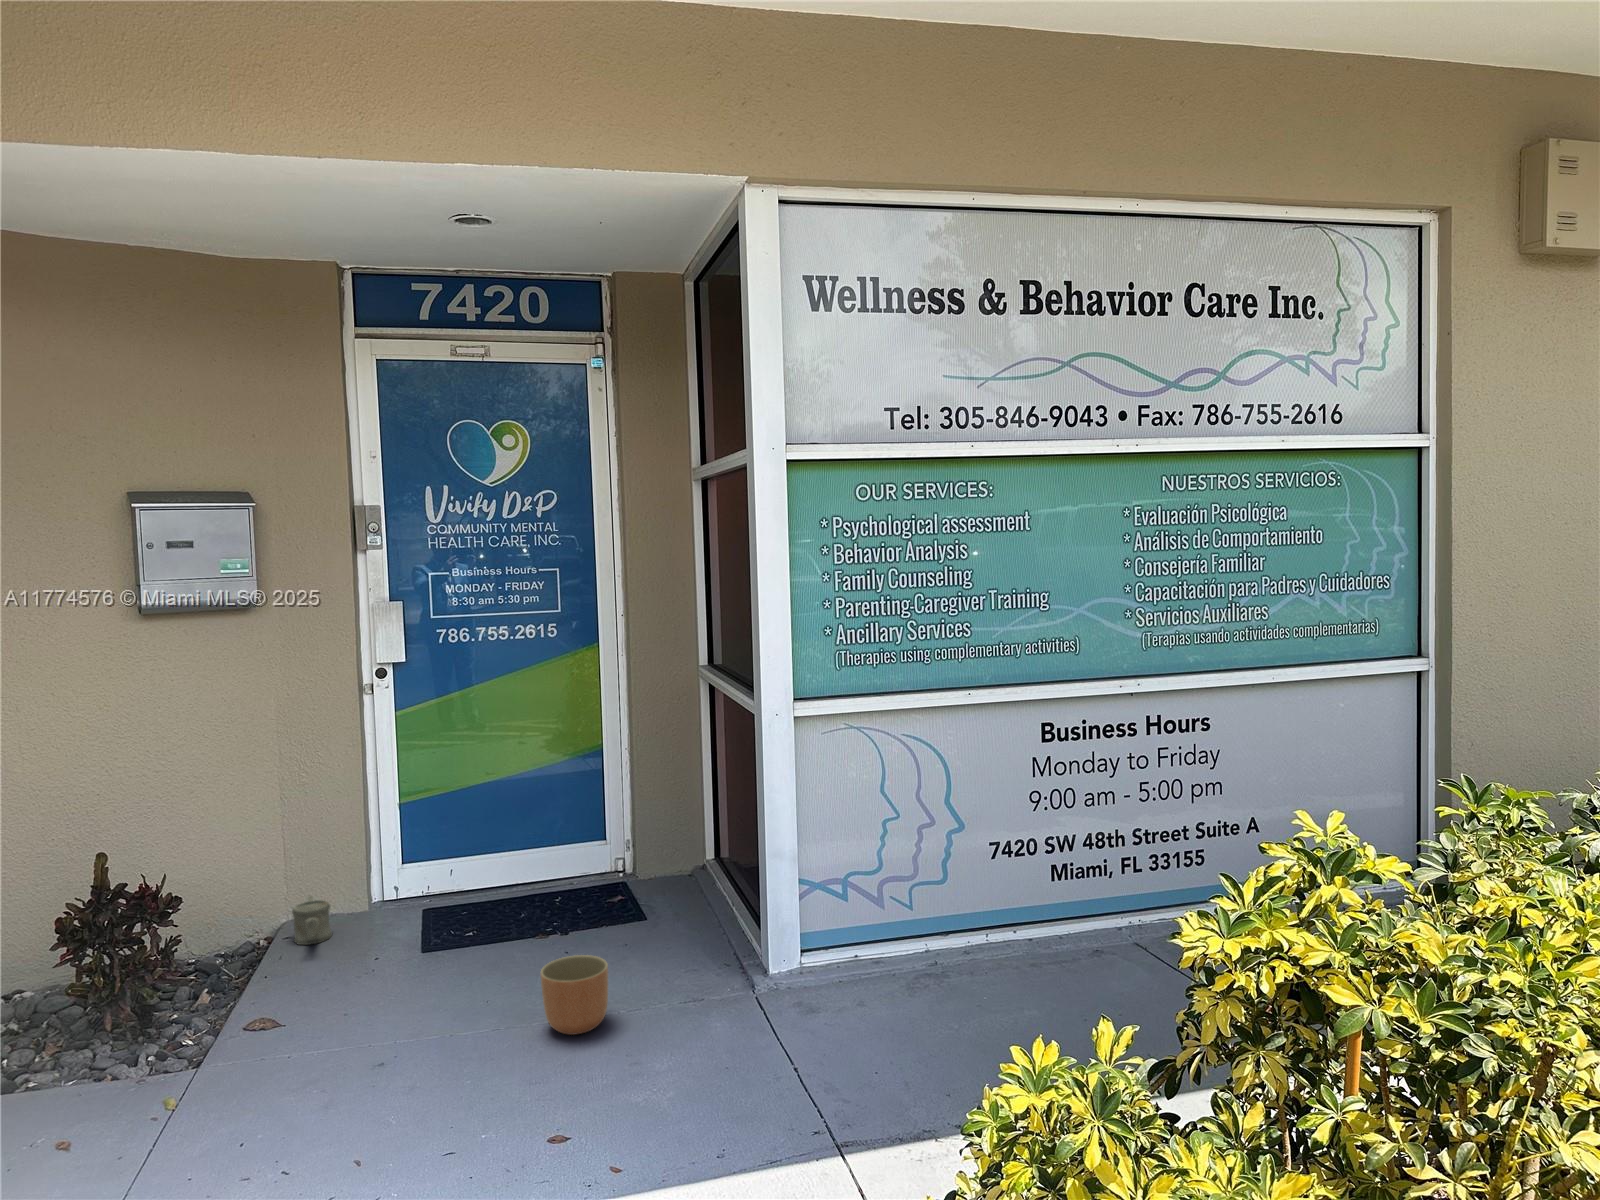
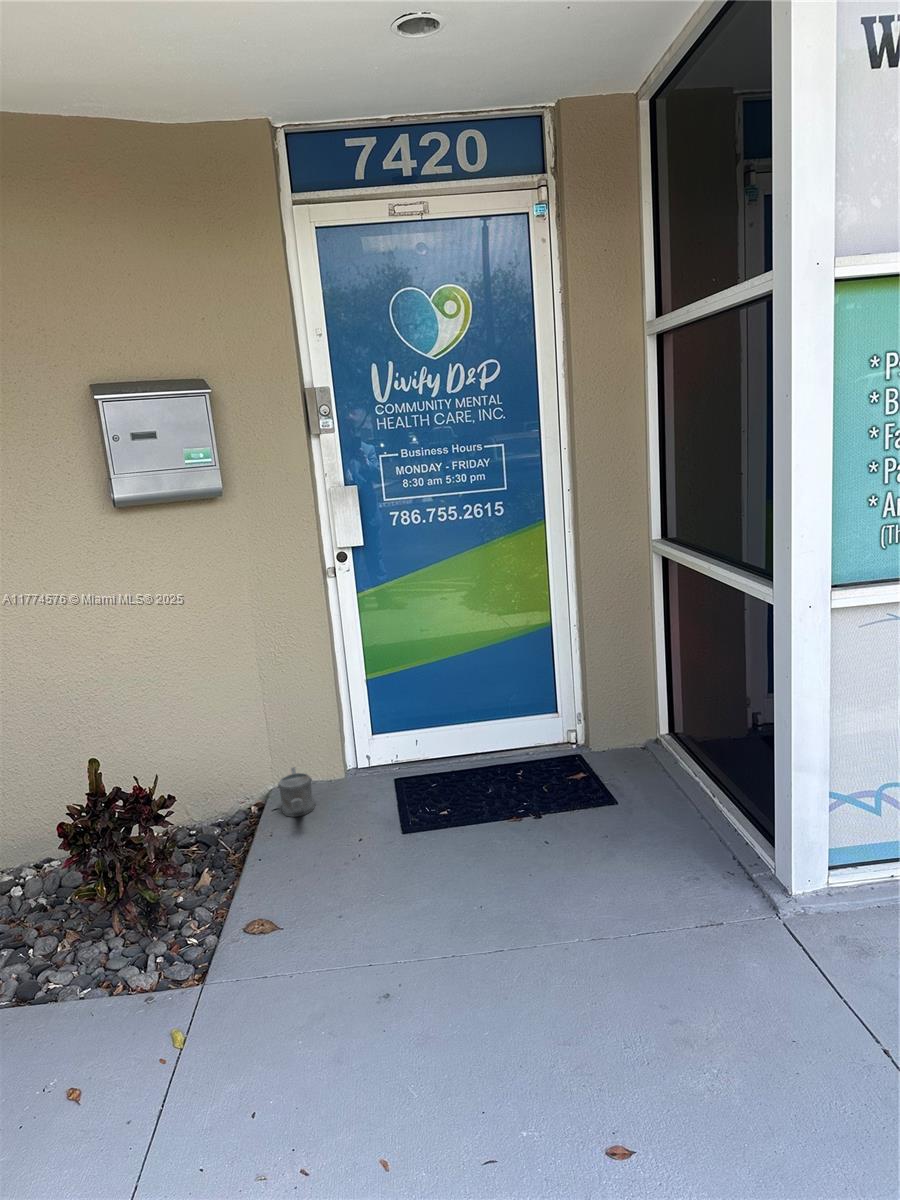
planter: present [541,955,608,1035] -> none [543,874,619,969]

